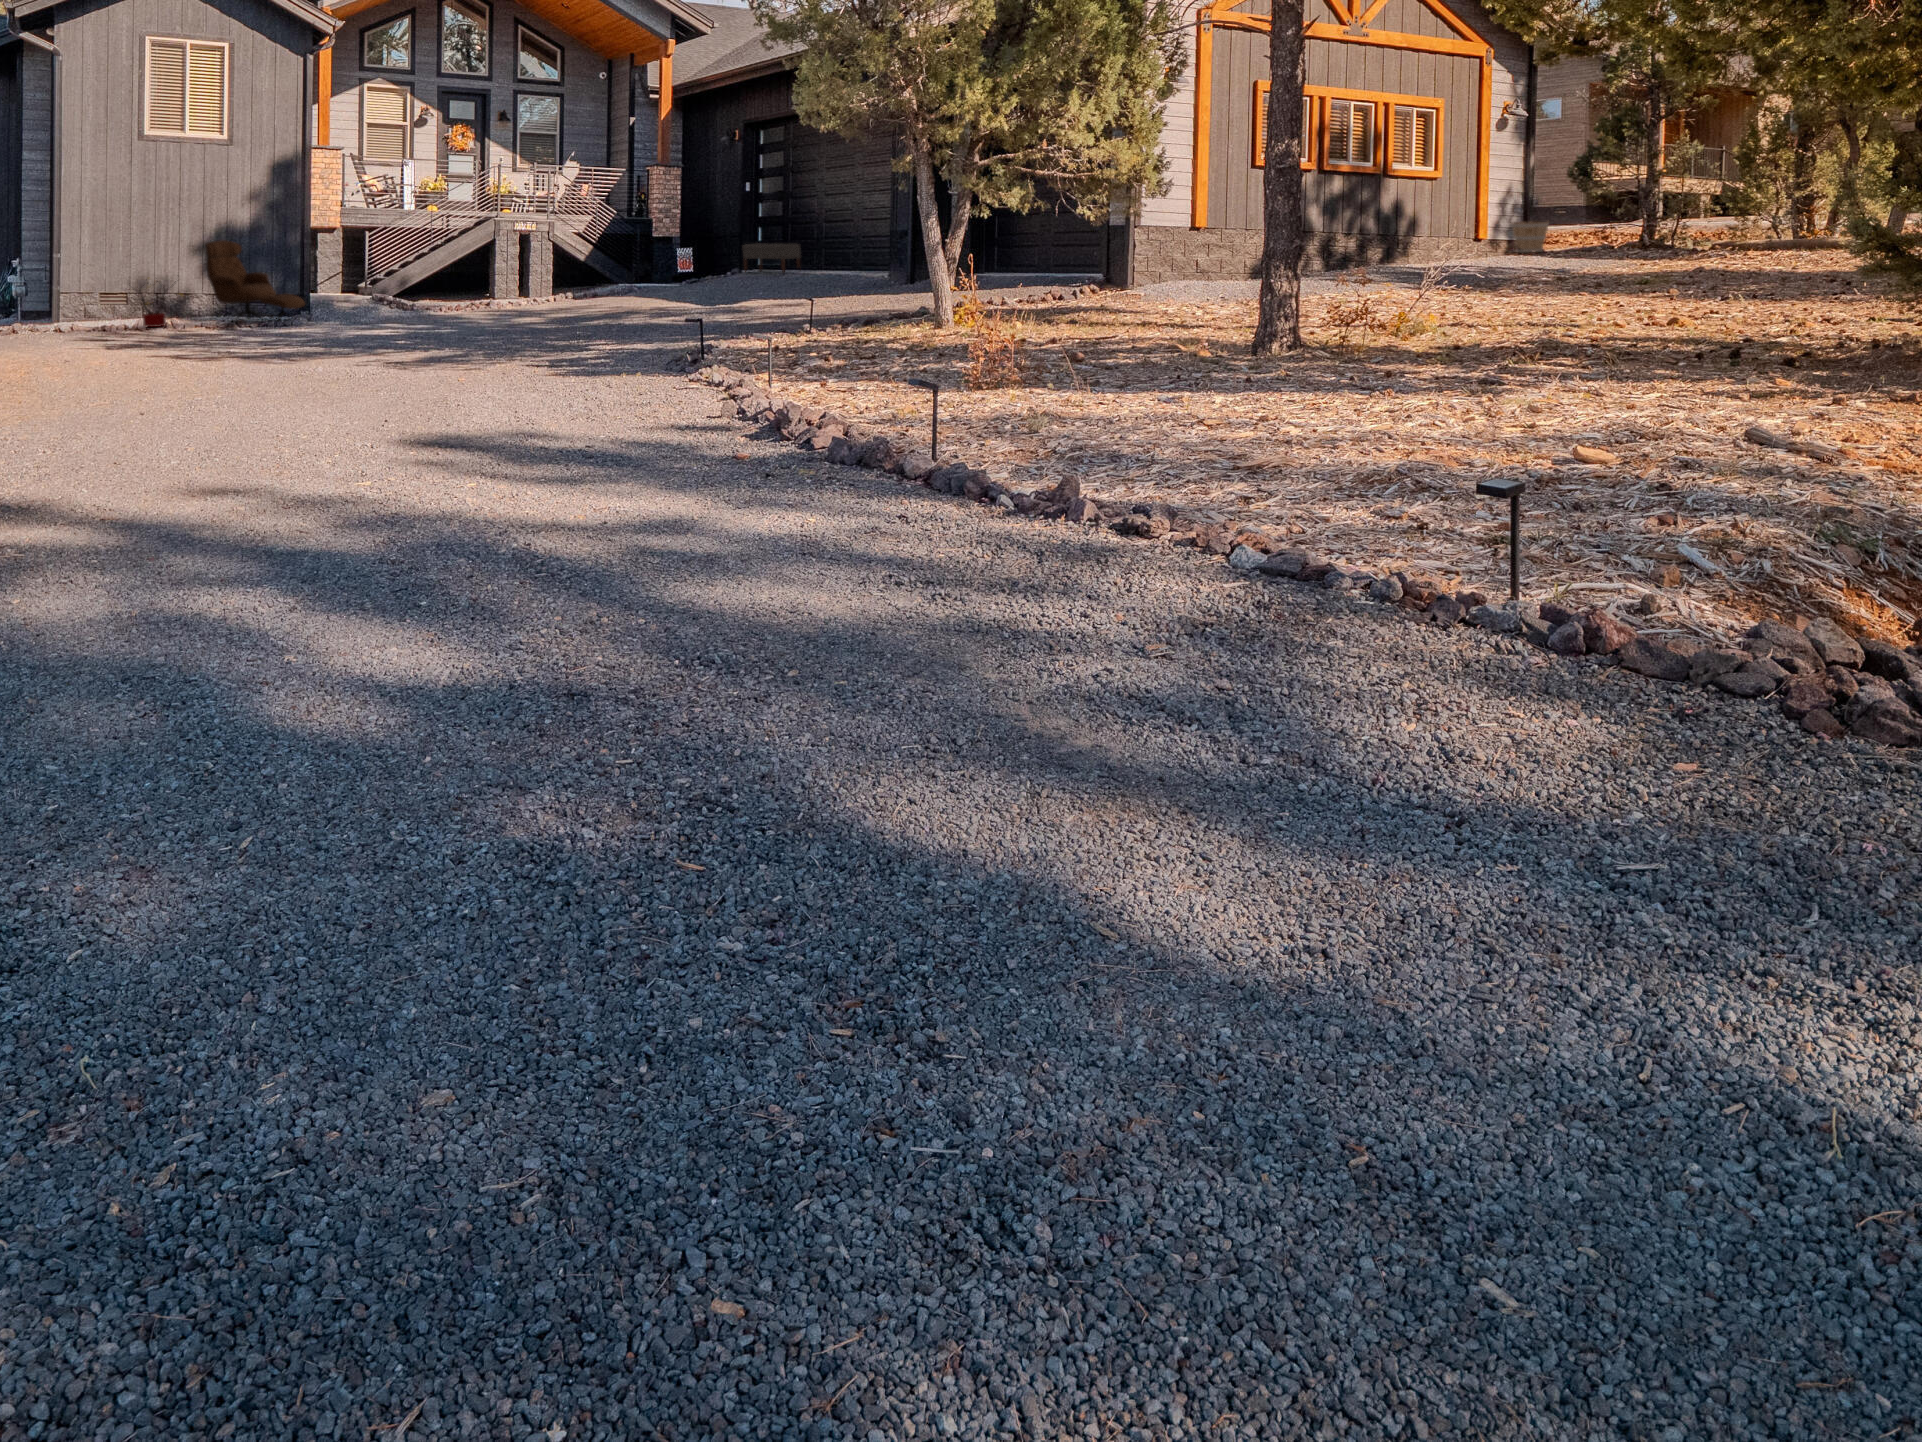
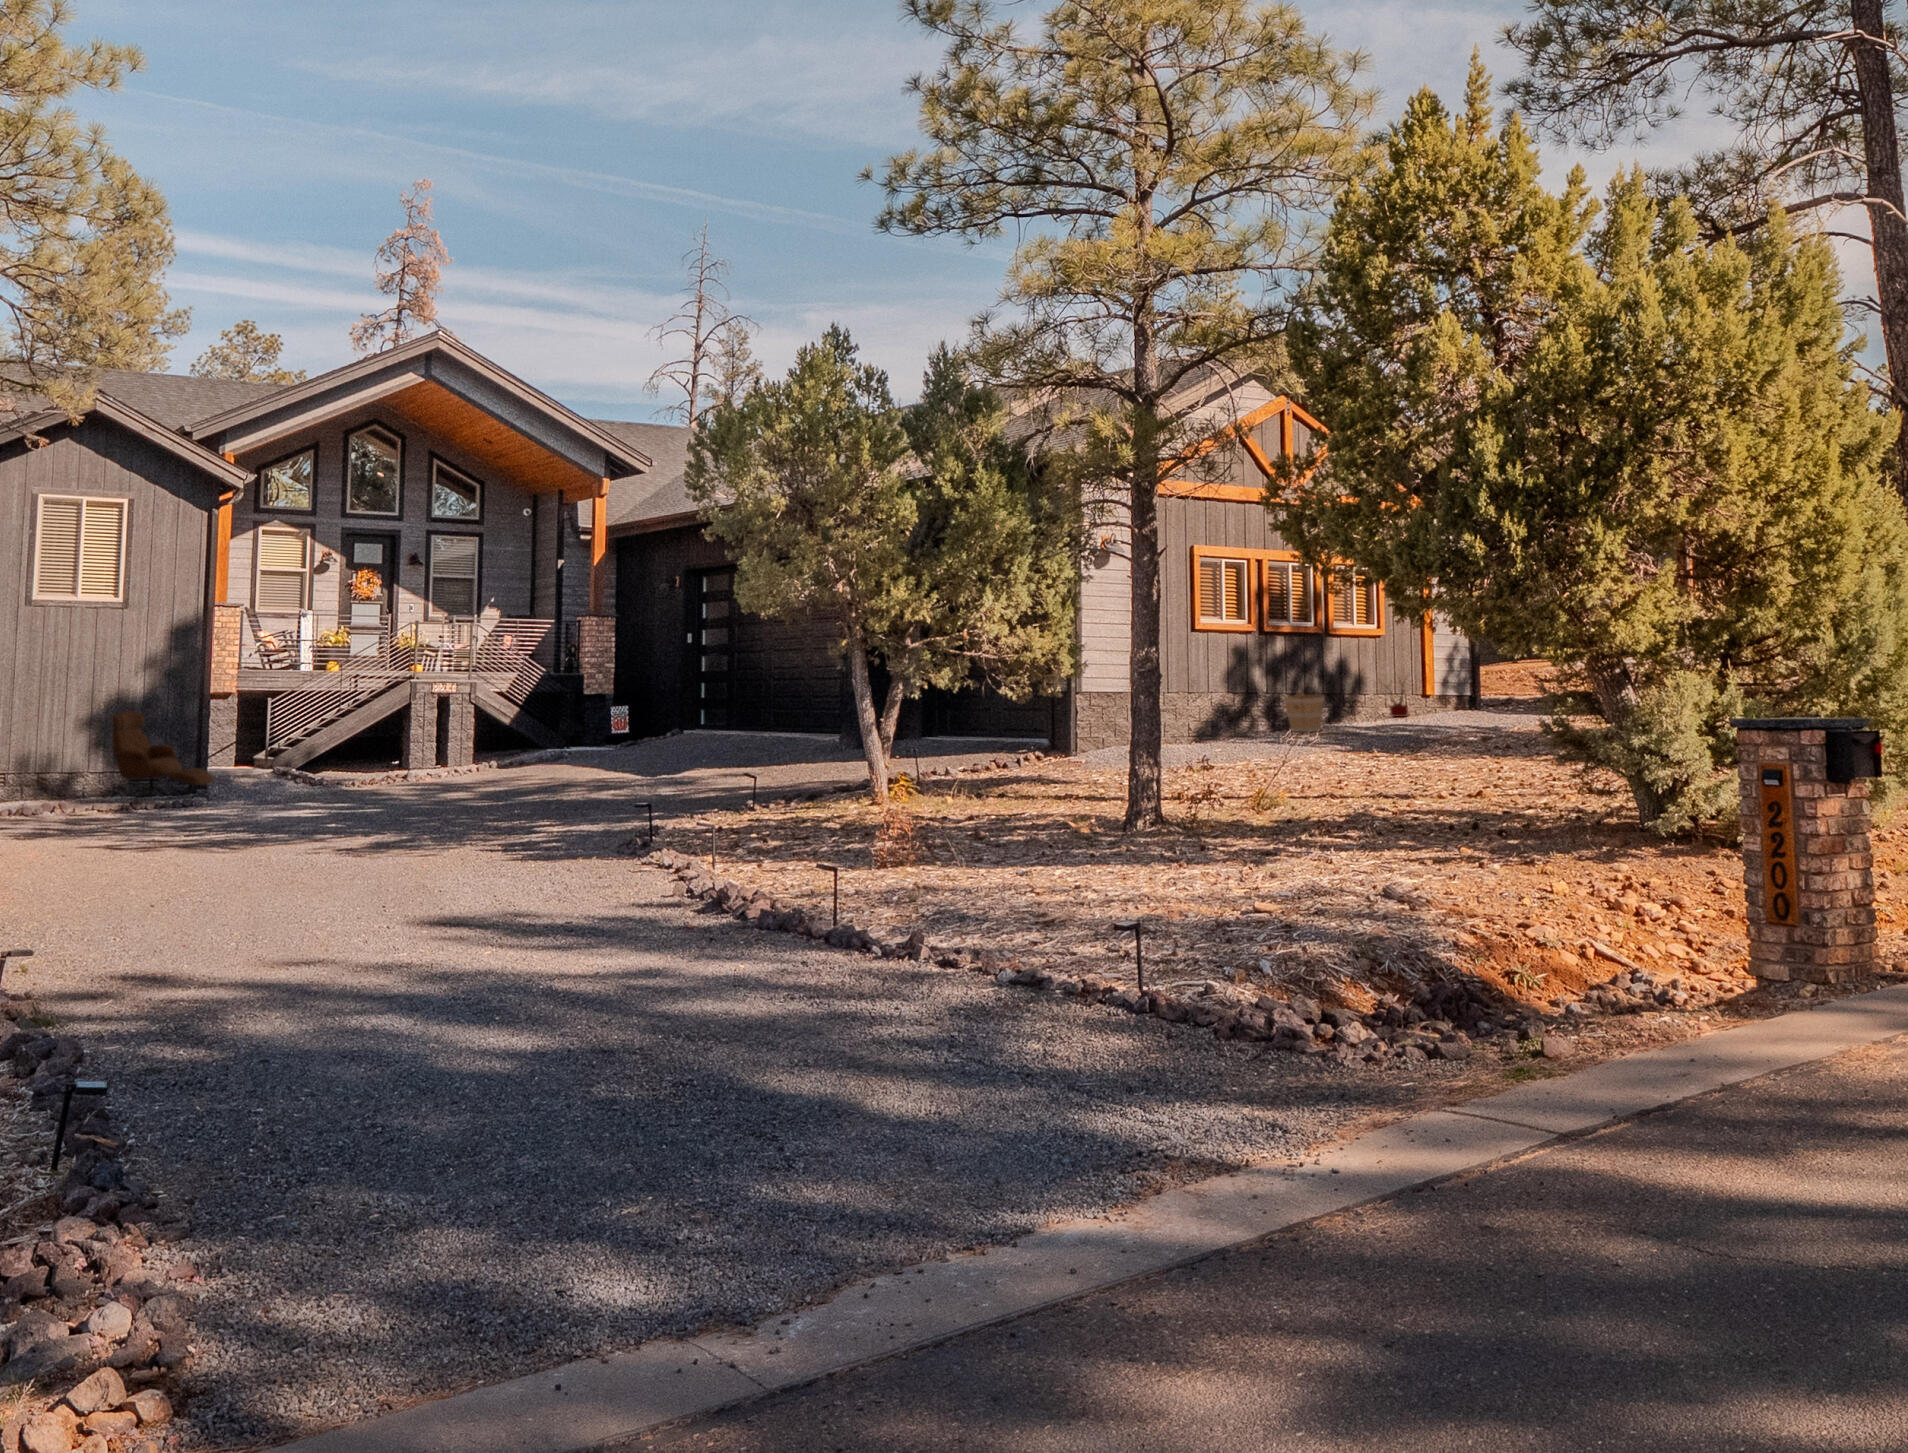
wooden bucket: present [1512,222,1549,253] -> present [1283,695,1324,732]
bench: present [742,243,801,273] -> none [670,698,736,733]
decorative plant: present [133,281,183,327] -> present [1387,683,1408,717]

